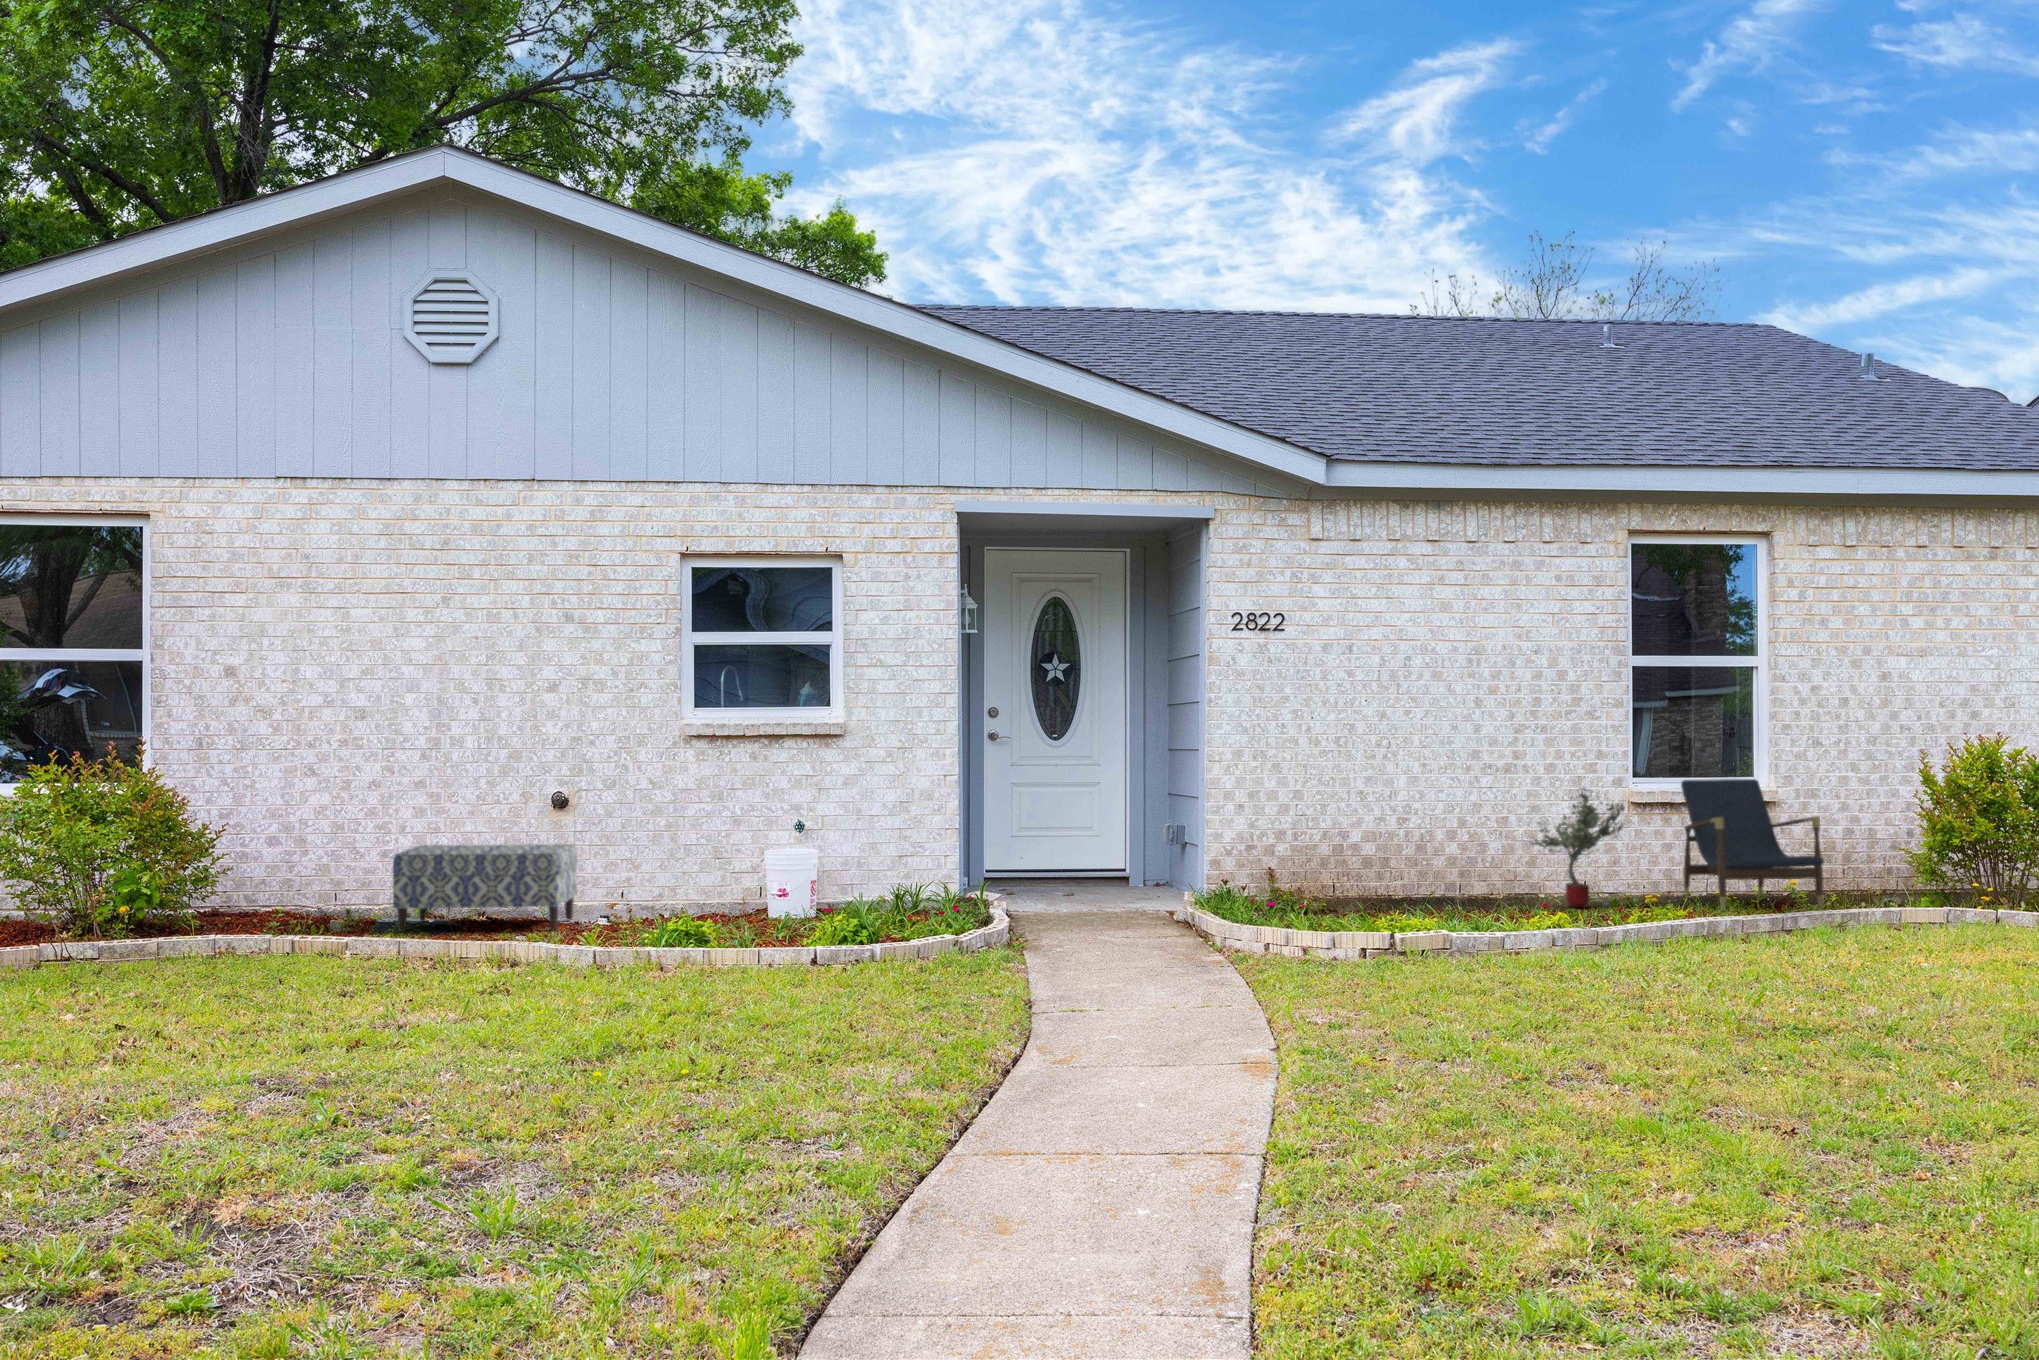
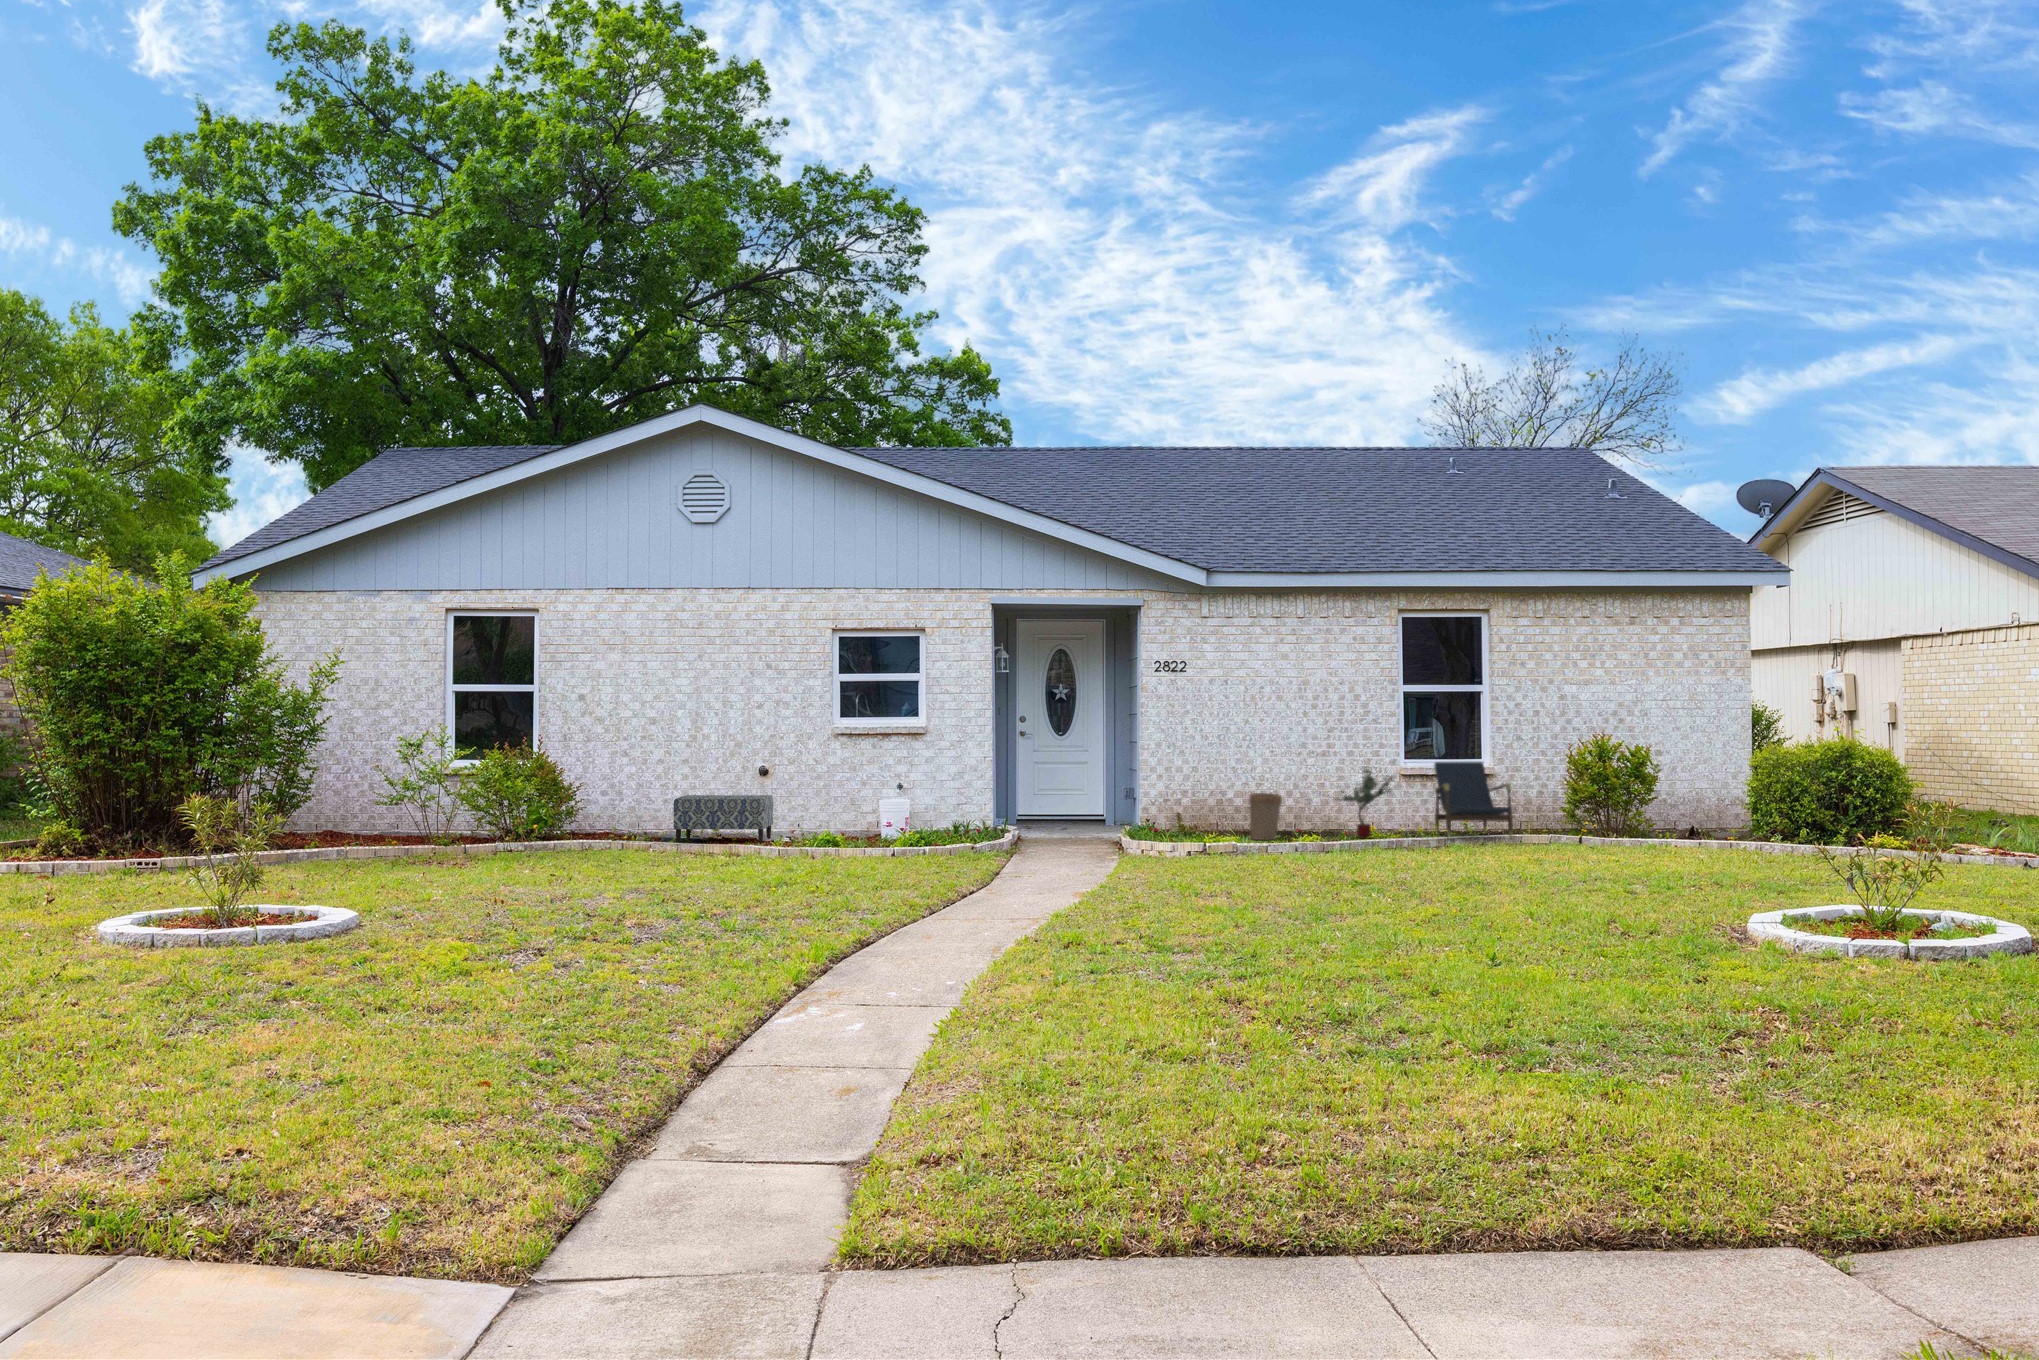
basket: none [1391,833,1446,914] -> present [1249,793,1282,840]

